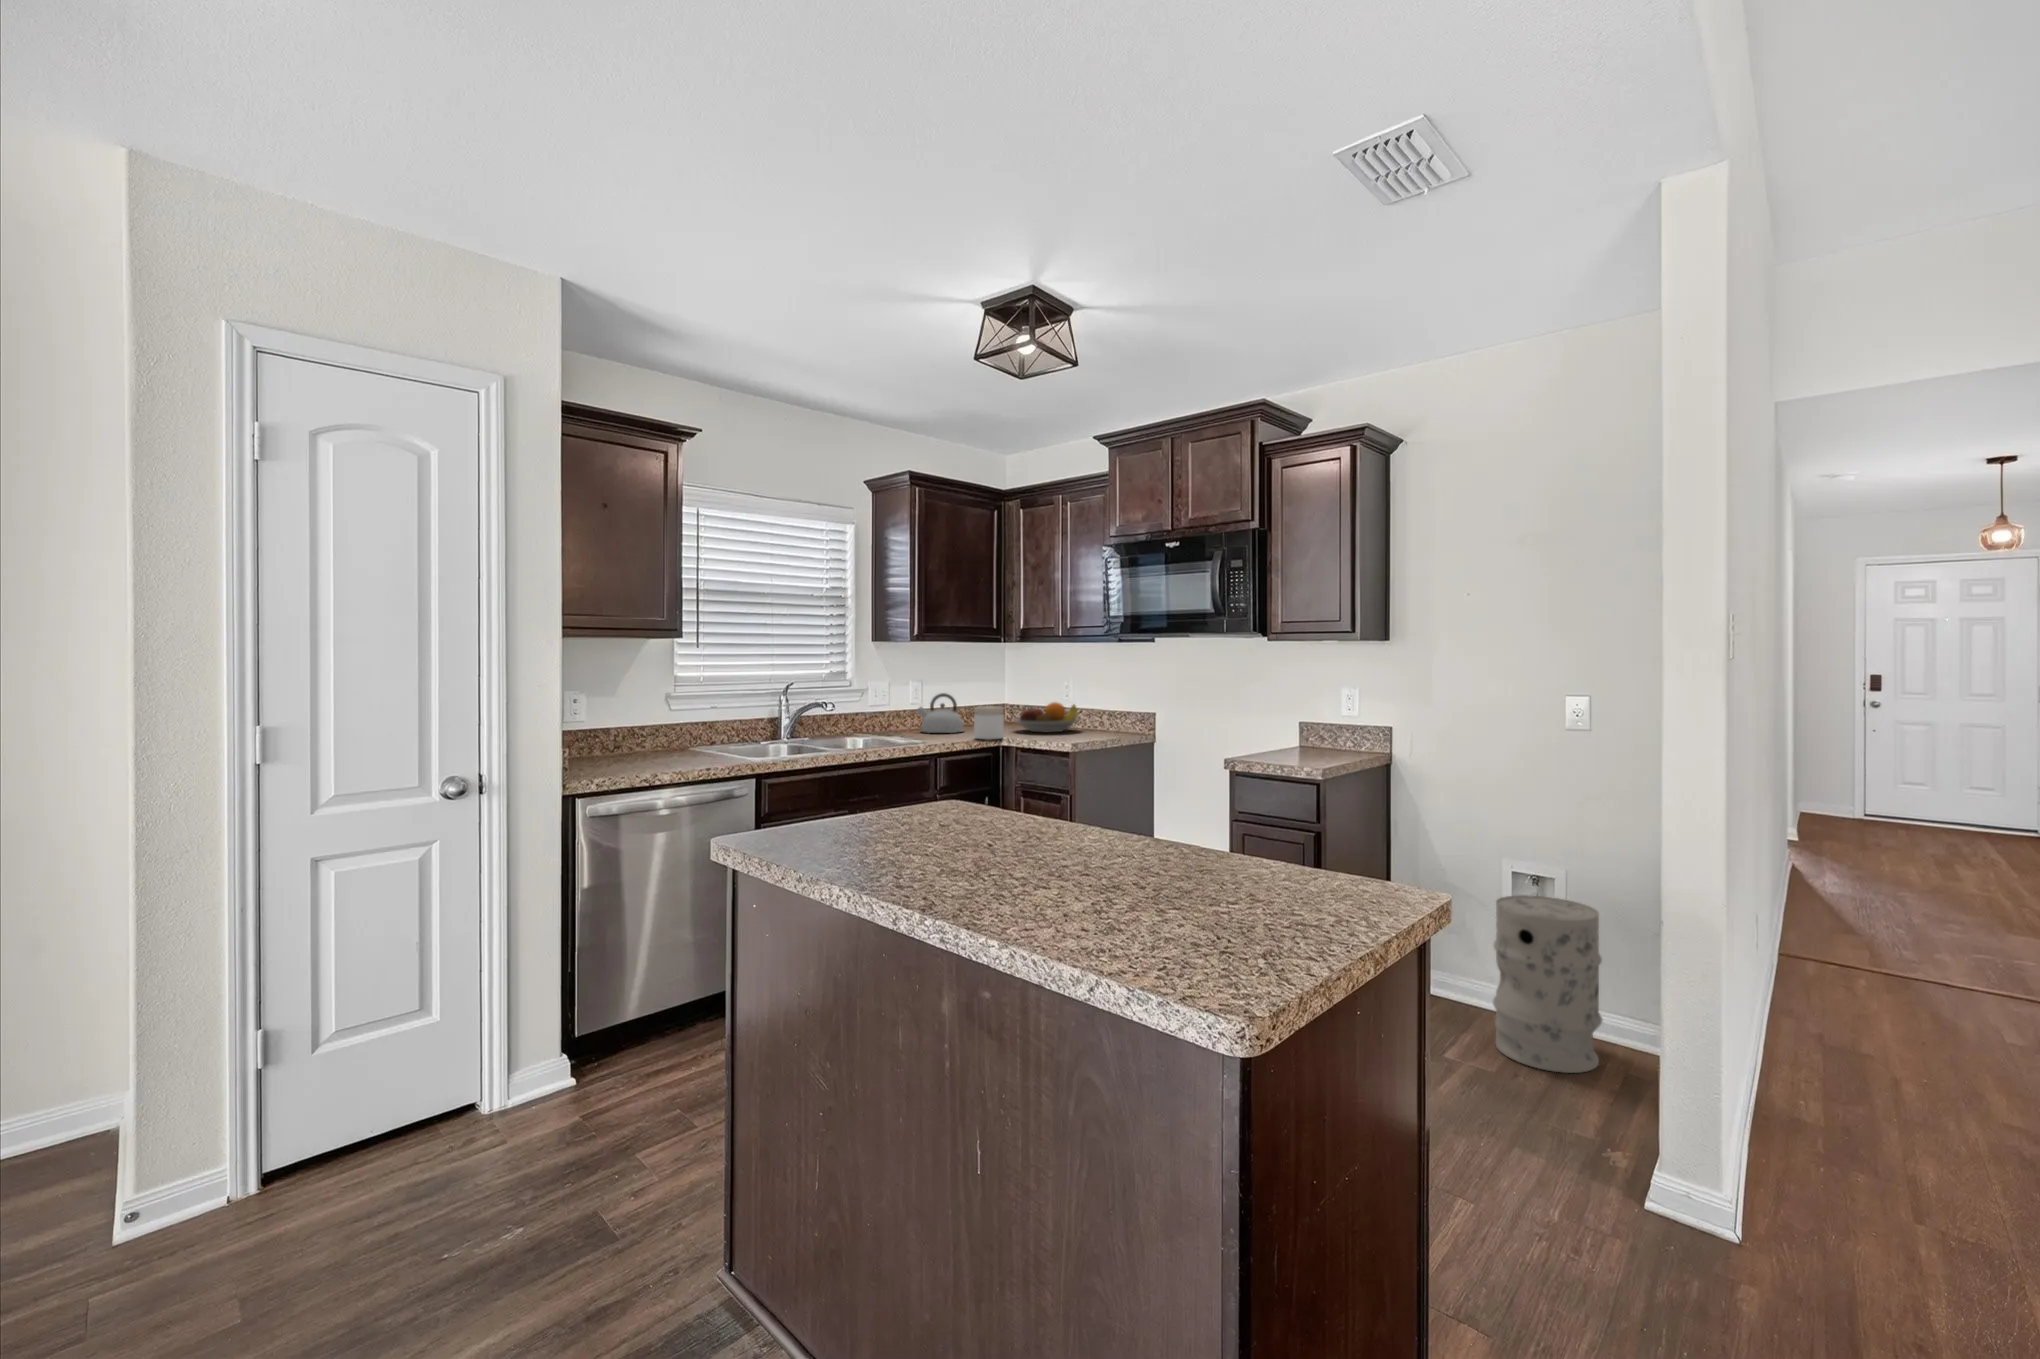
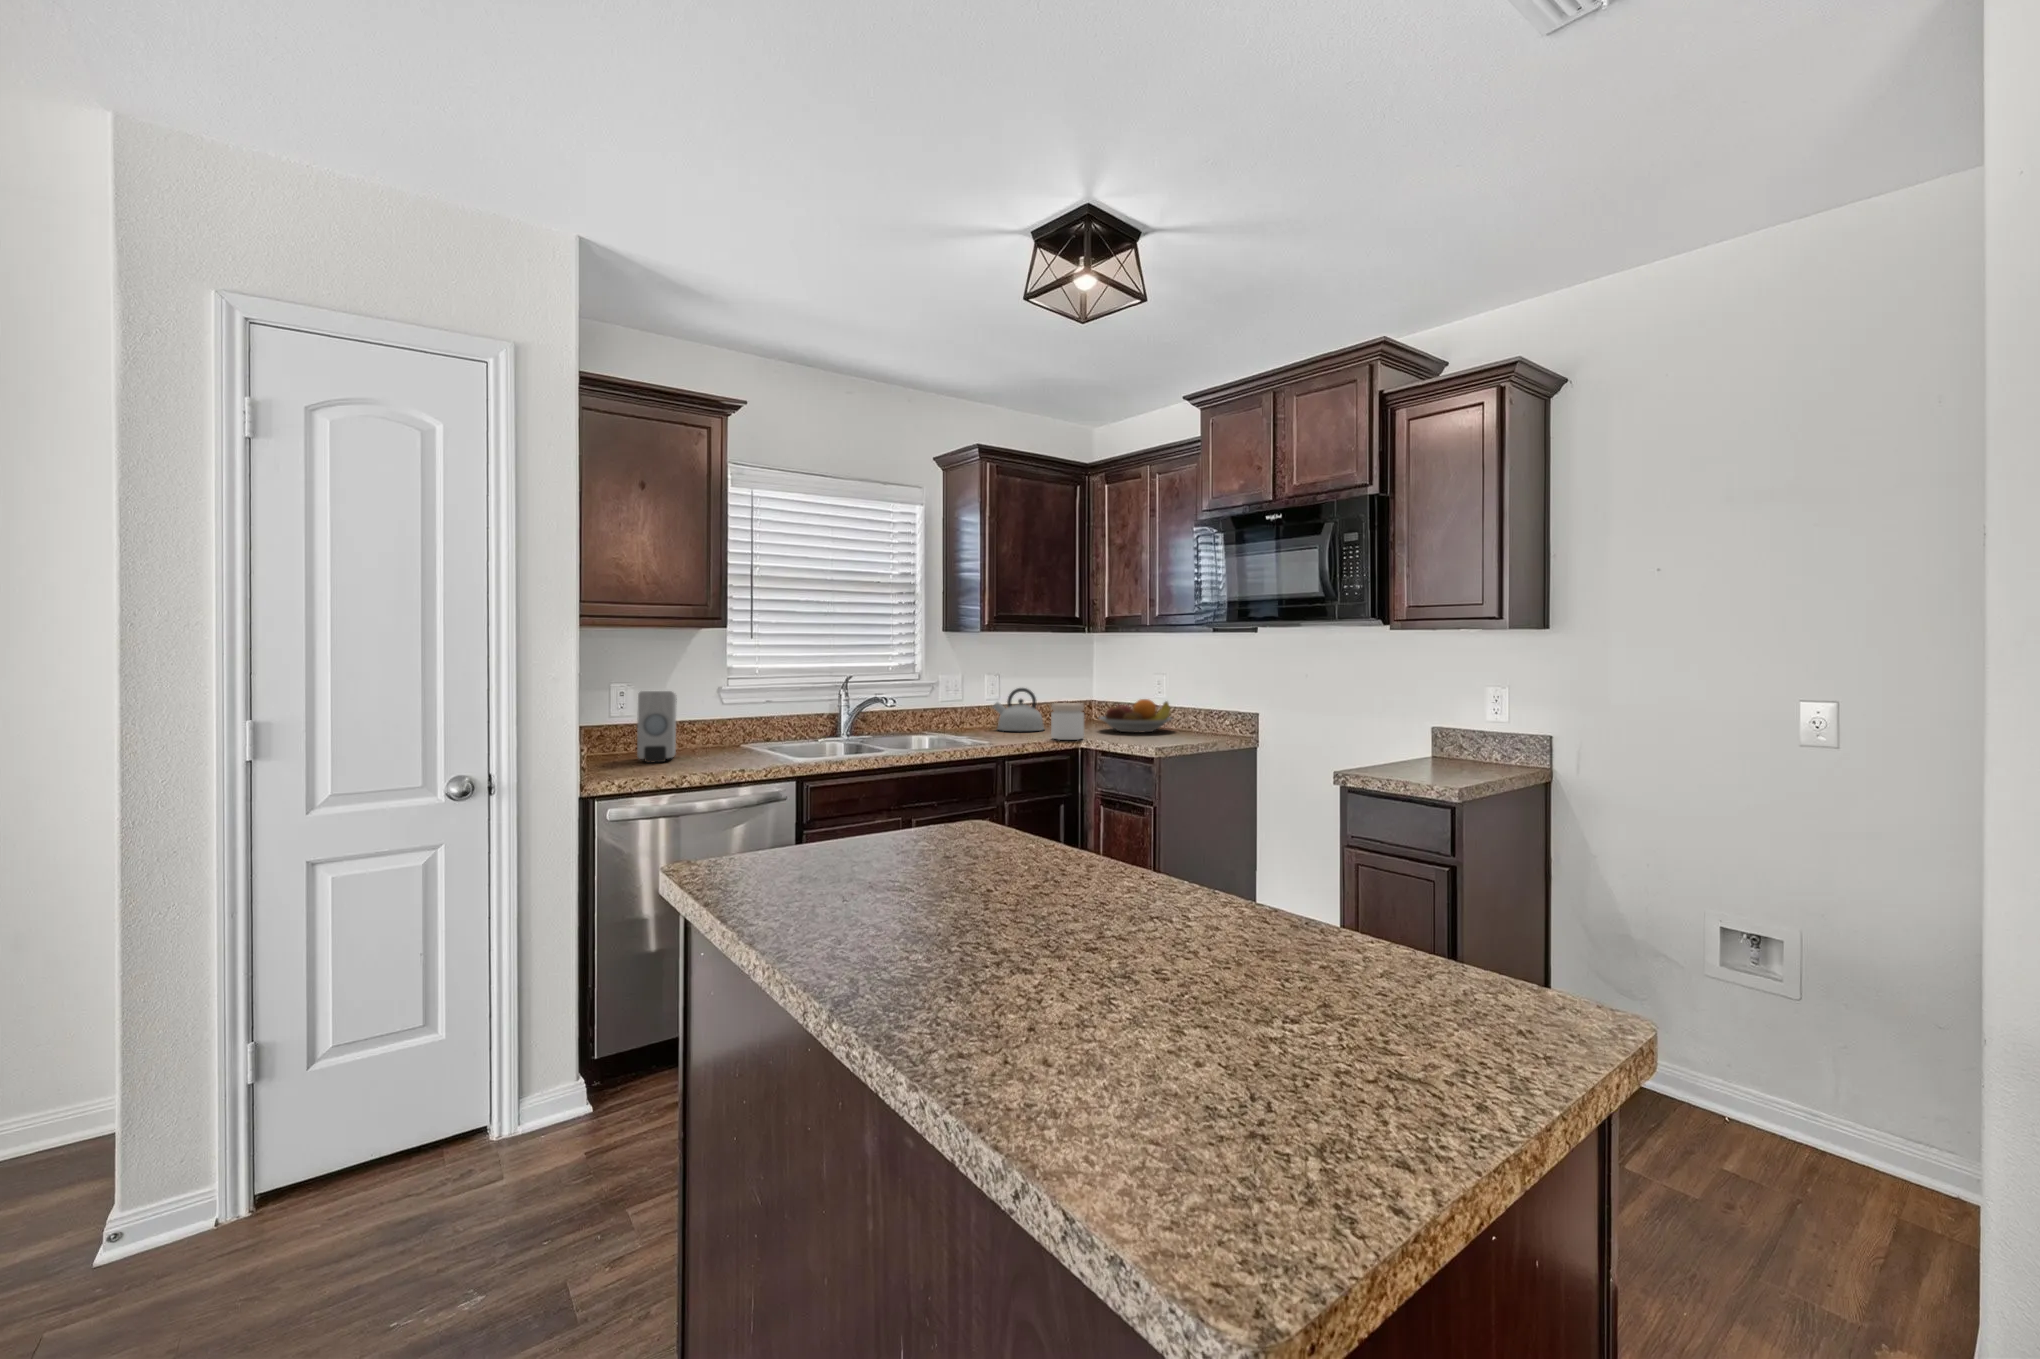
soap dispenser: none [597,698,631,765] -> present [637,691,677,763]
trash can: present [1493,895,1603,1073] -> none [1681,953,1839,1193]

